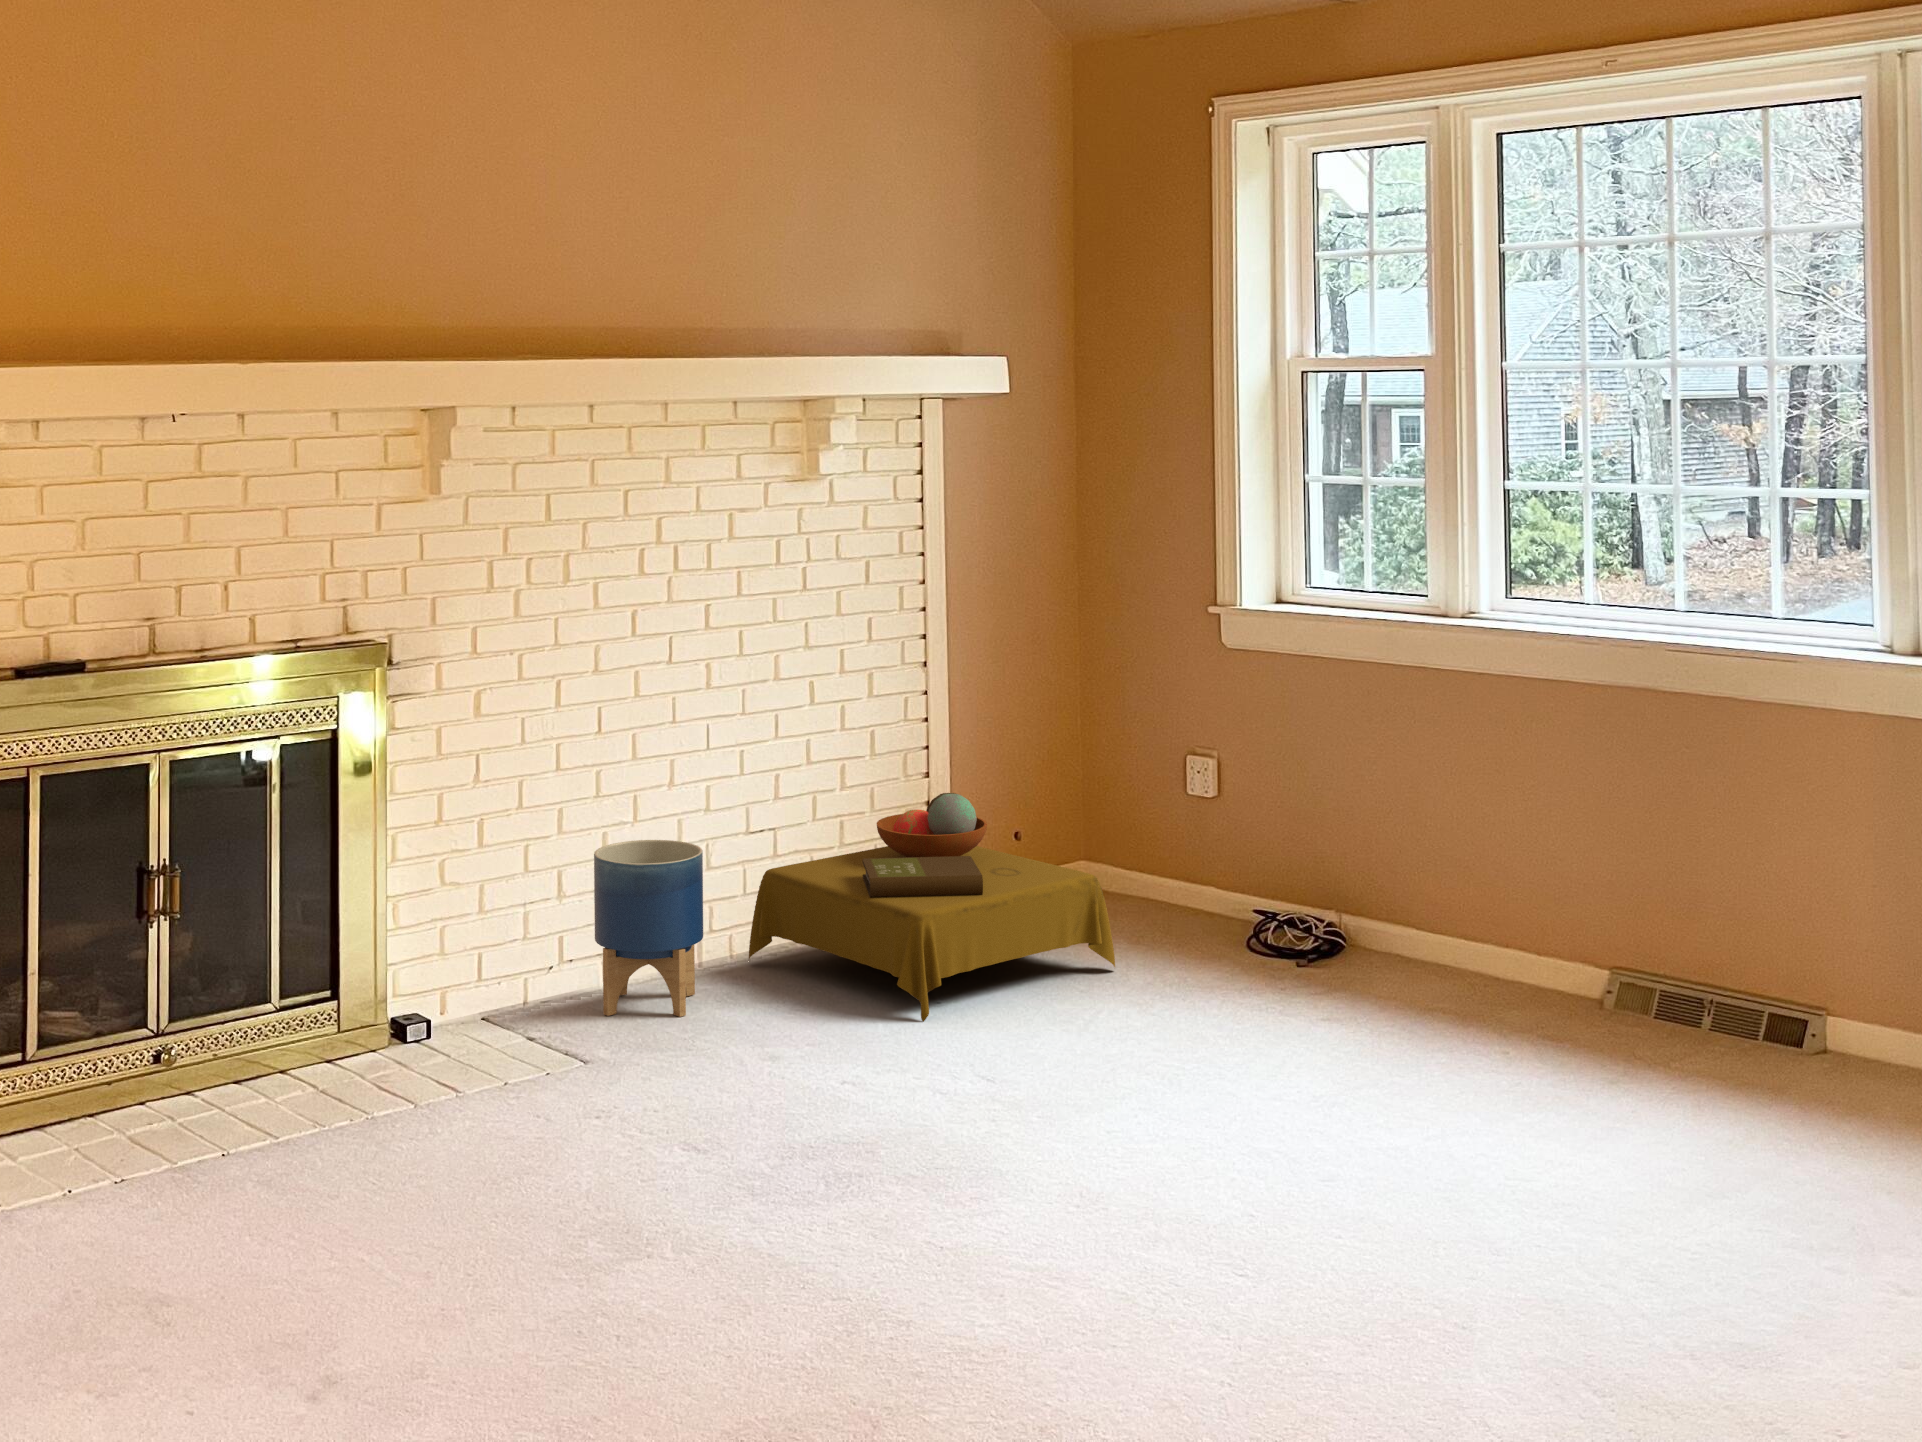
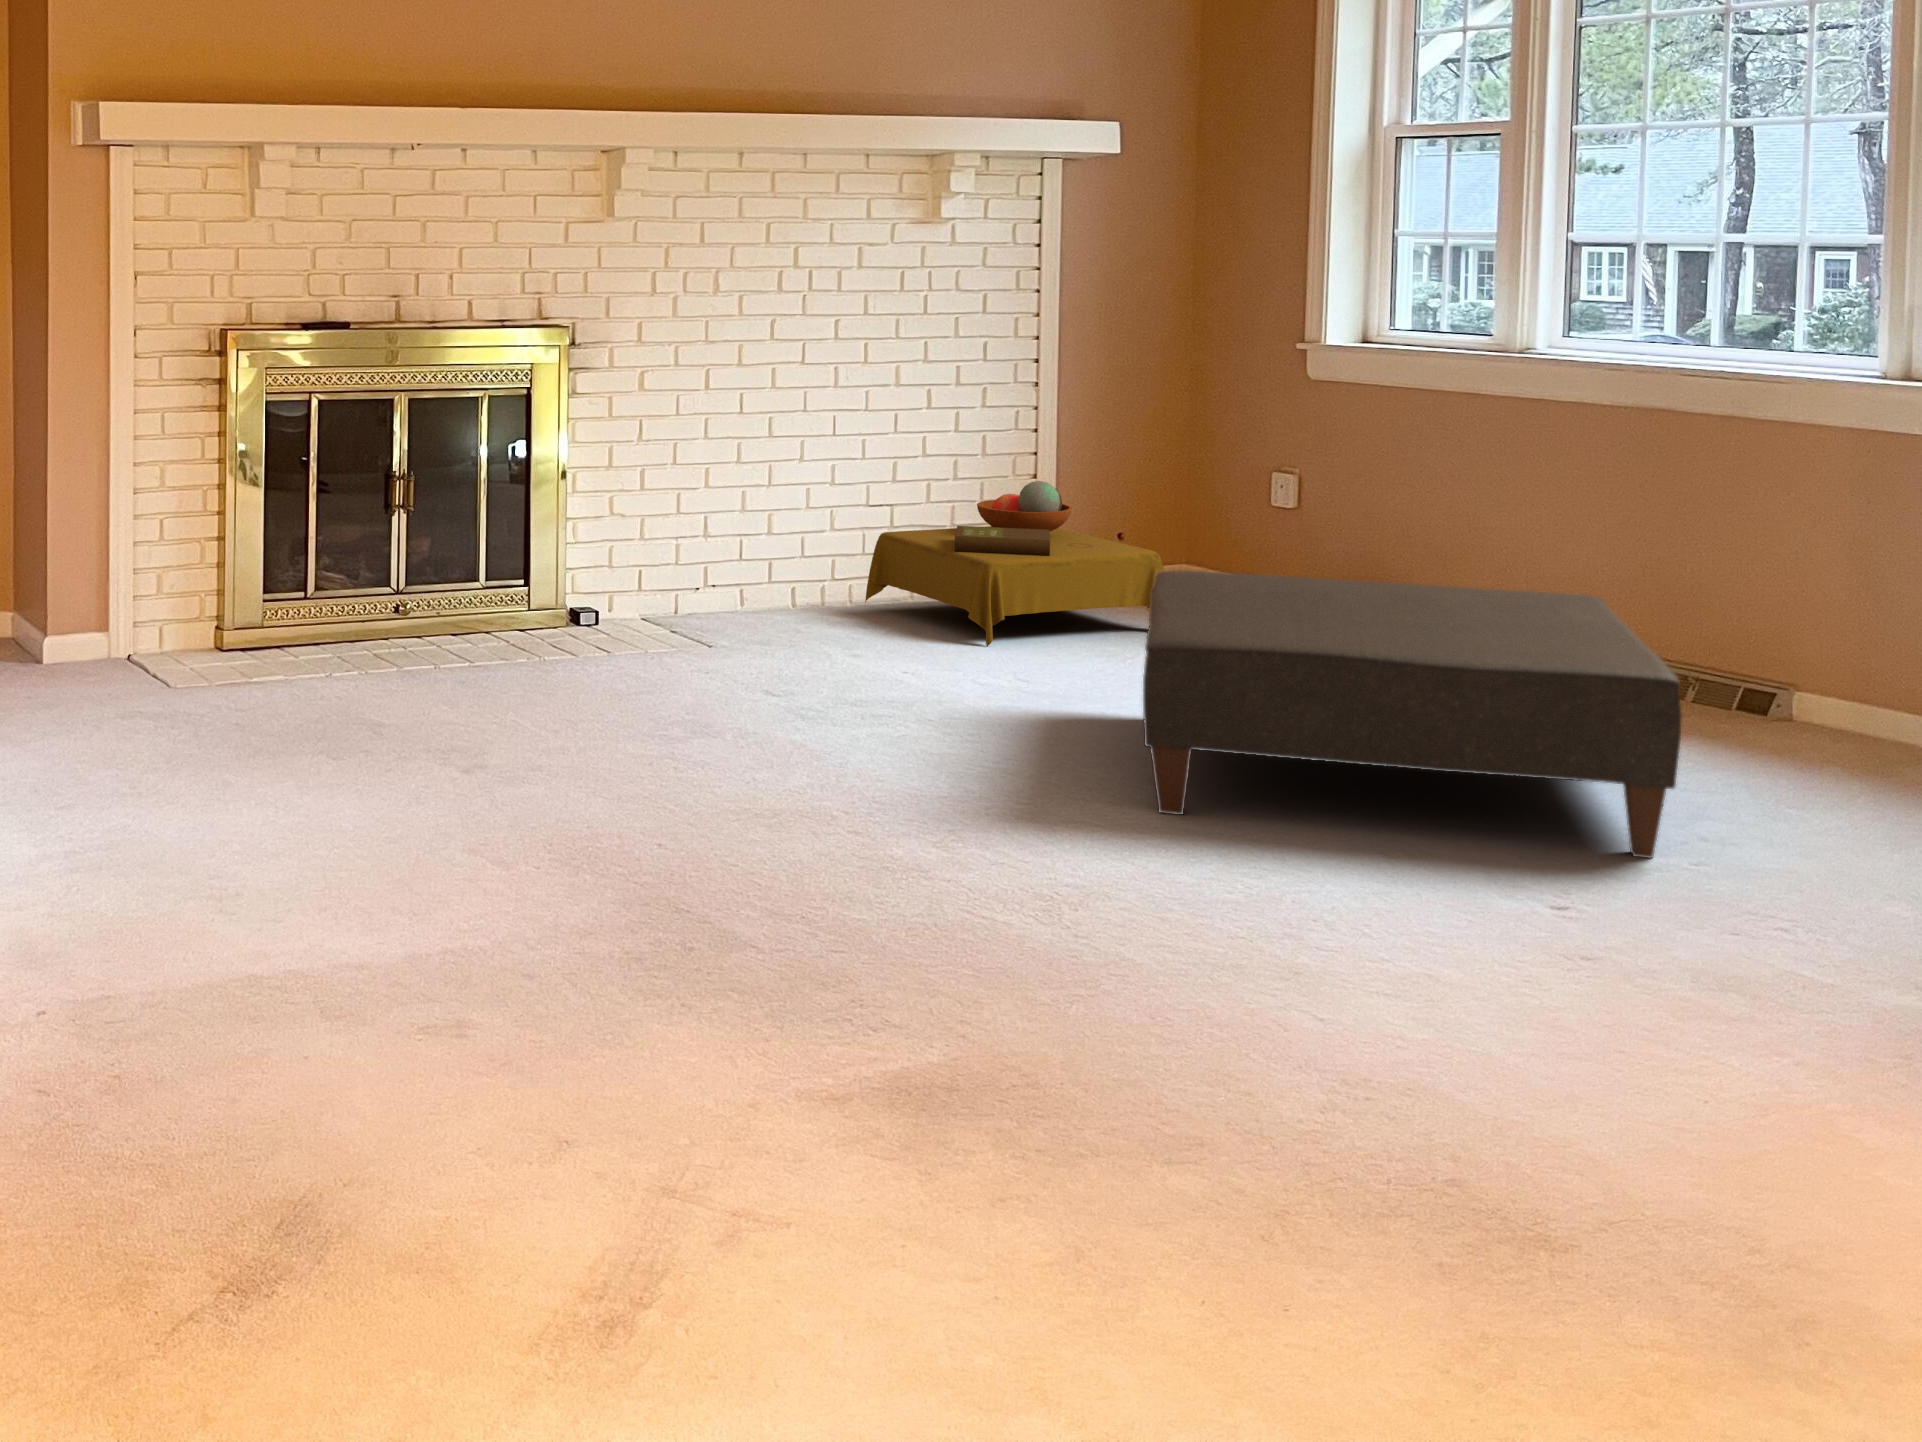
planter: present [594,840,703,1017] -> none [733,497,819,630]
ottoman: none [1174,942,1910,1335] -> present [1143,570,1682,858]

